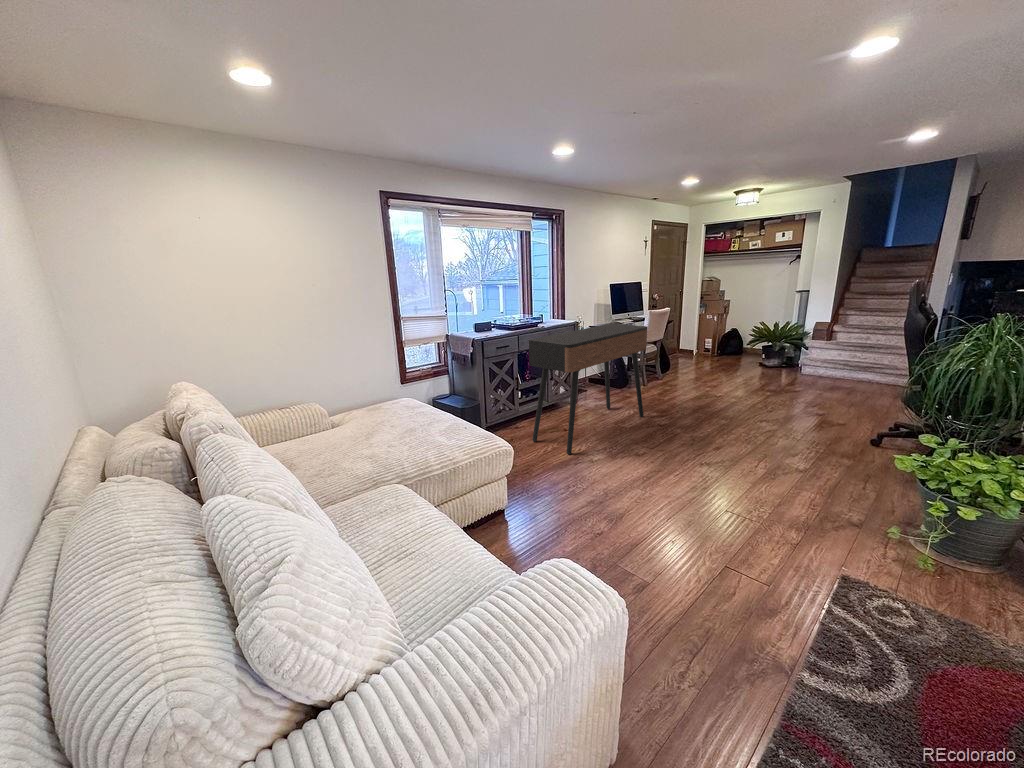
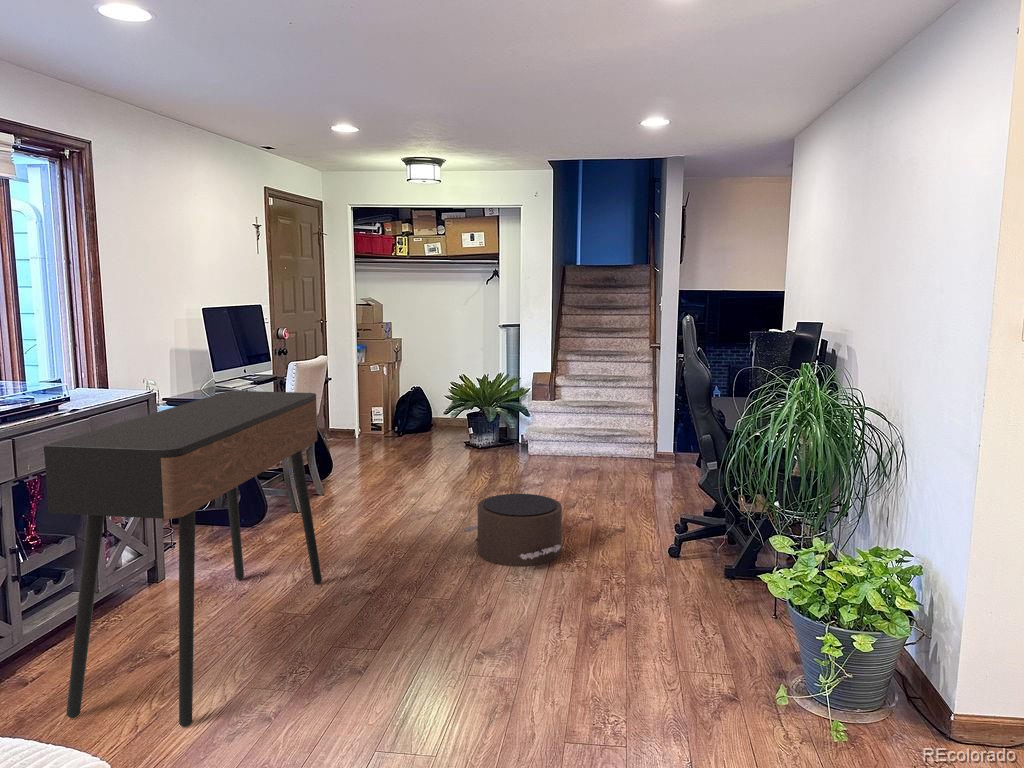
pouf: none [727,390,793,431] -> present [464,494,563,566]

